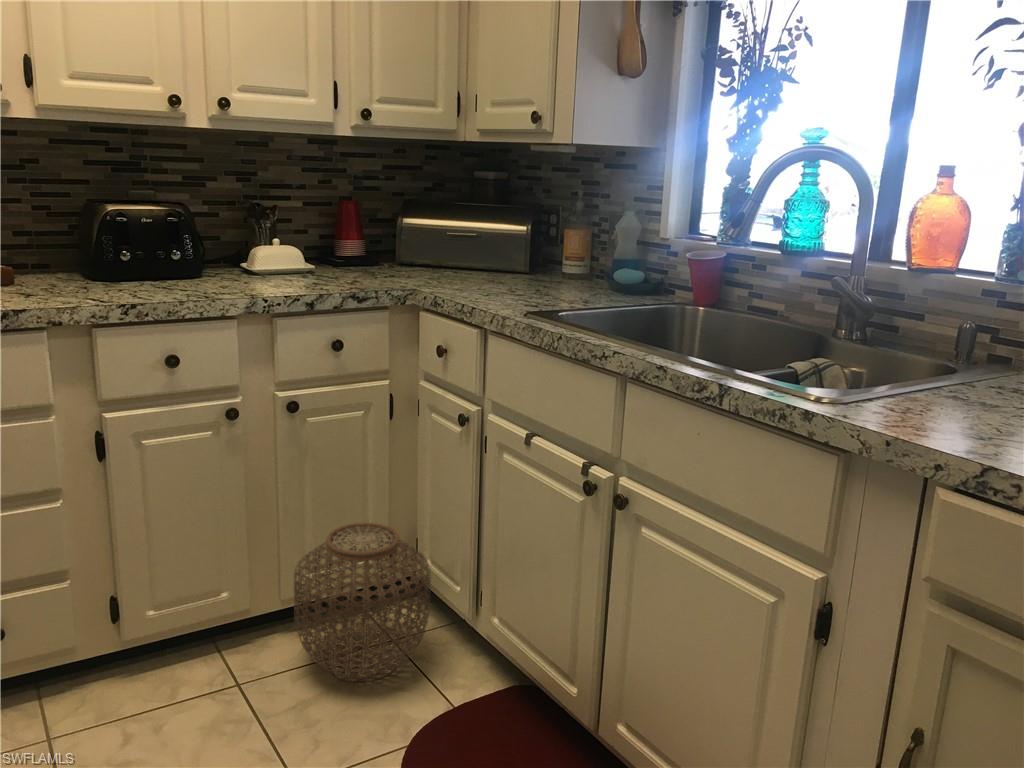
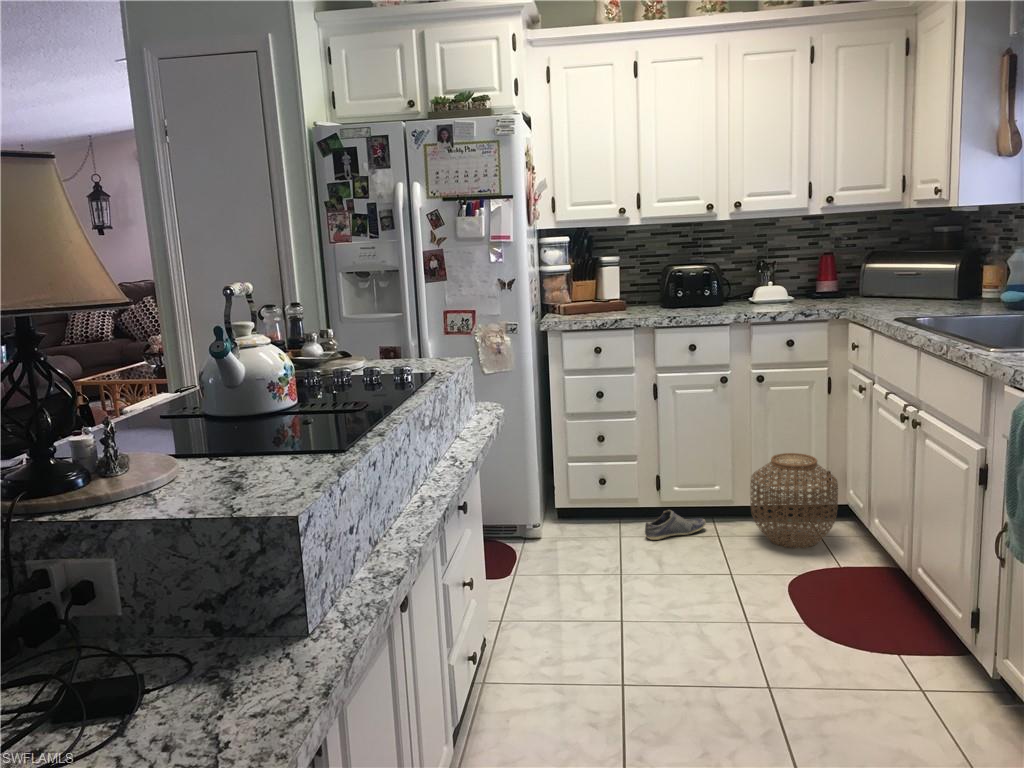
shoe: none [105,659,216,736] -> present [645,510,706,540]

